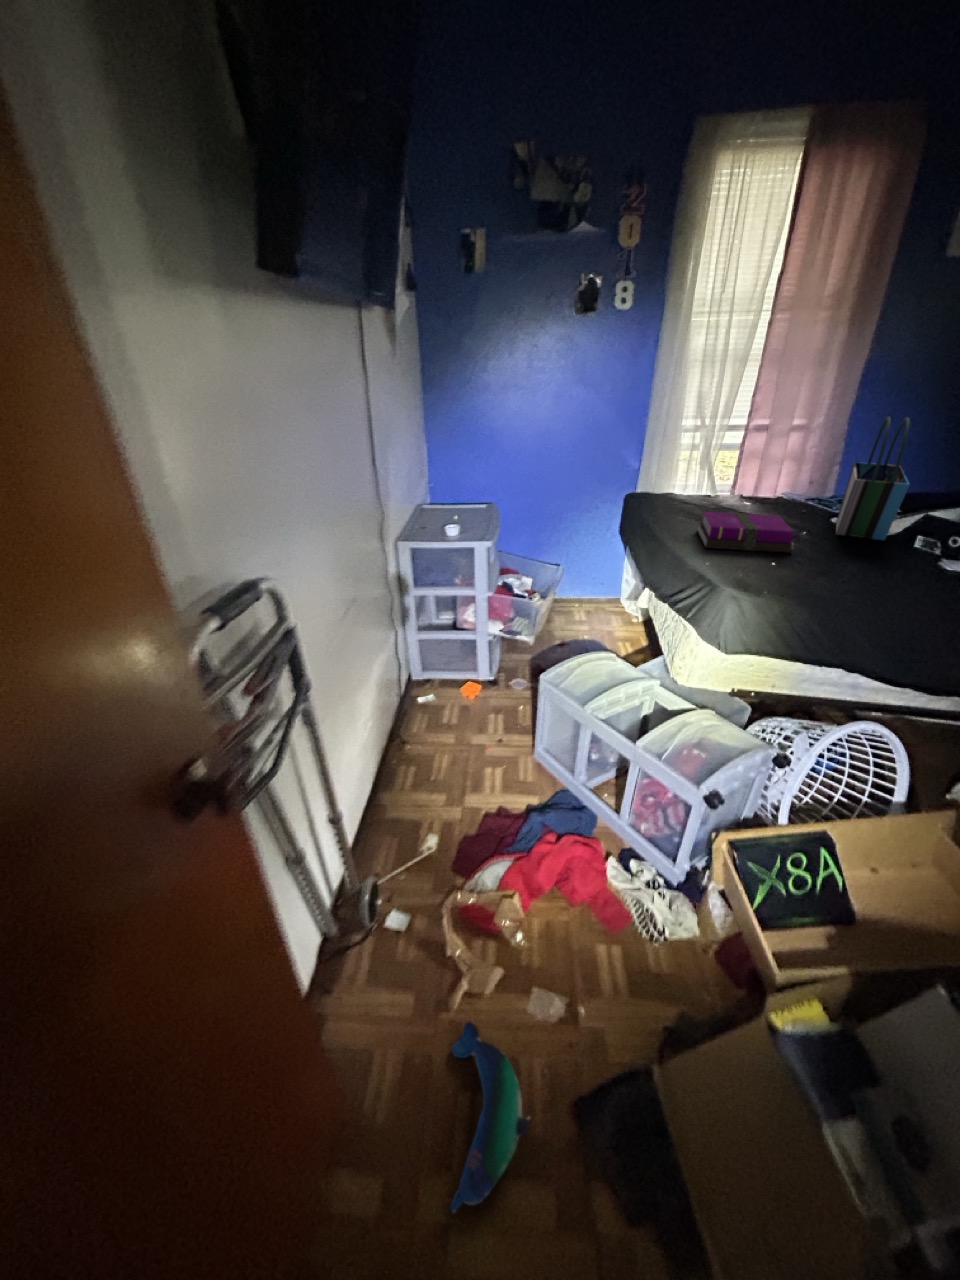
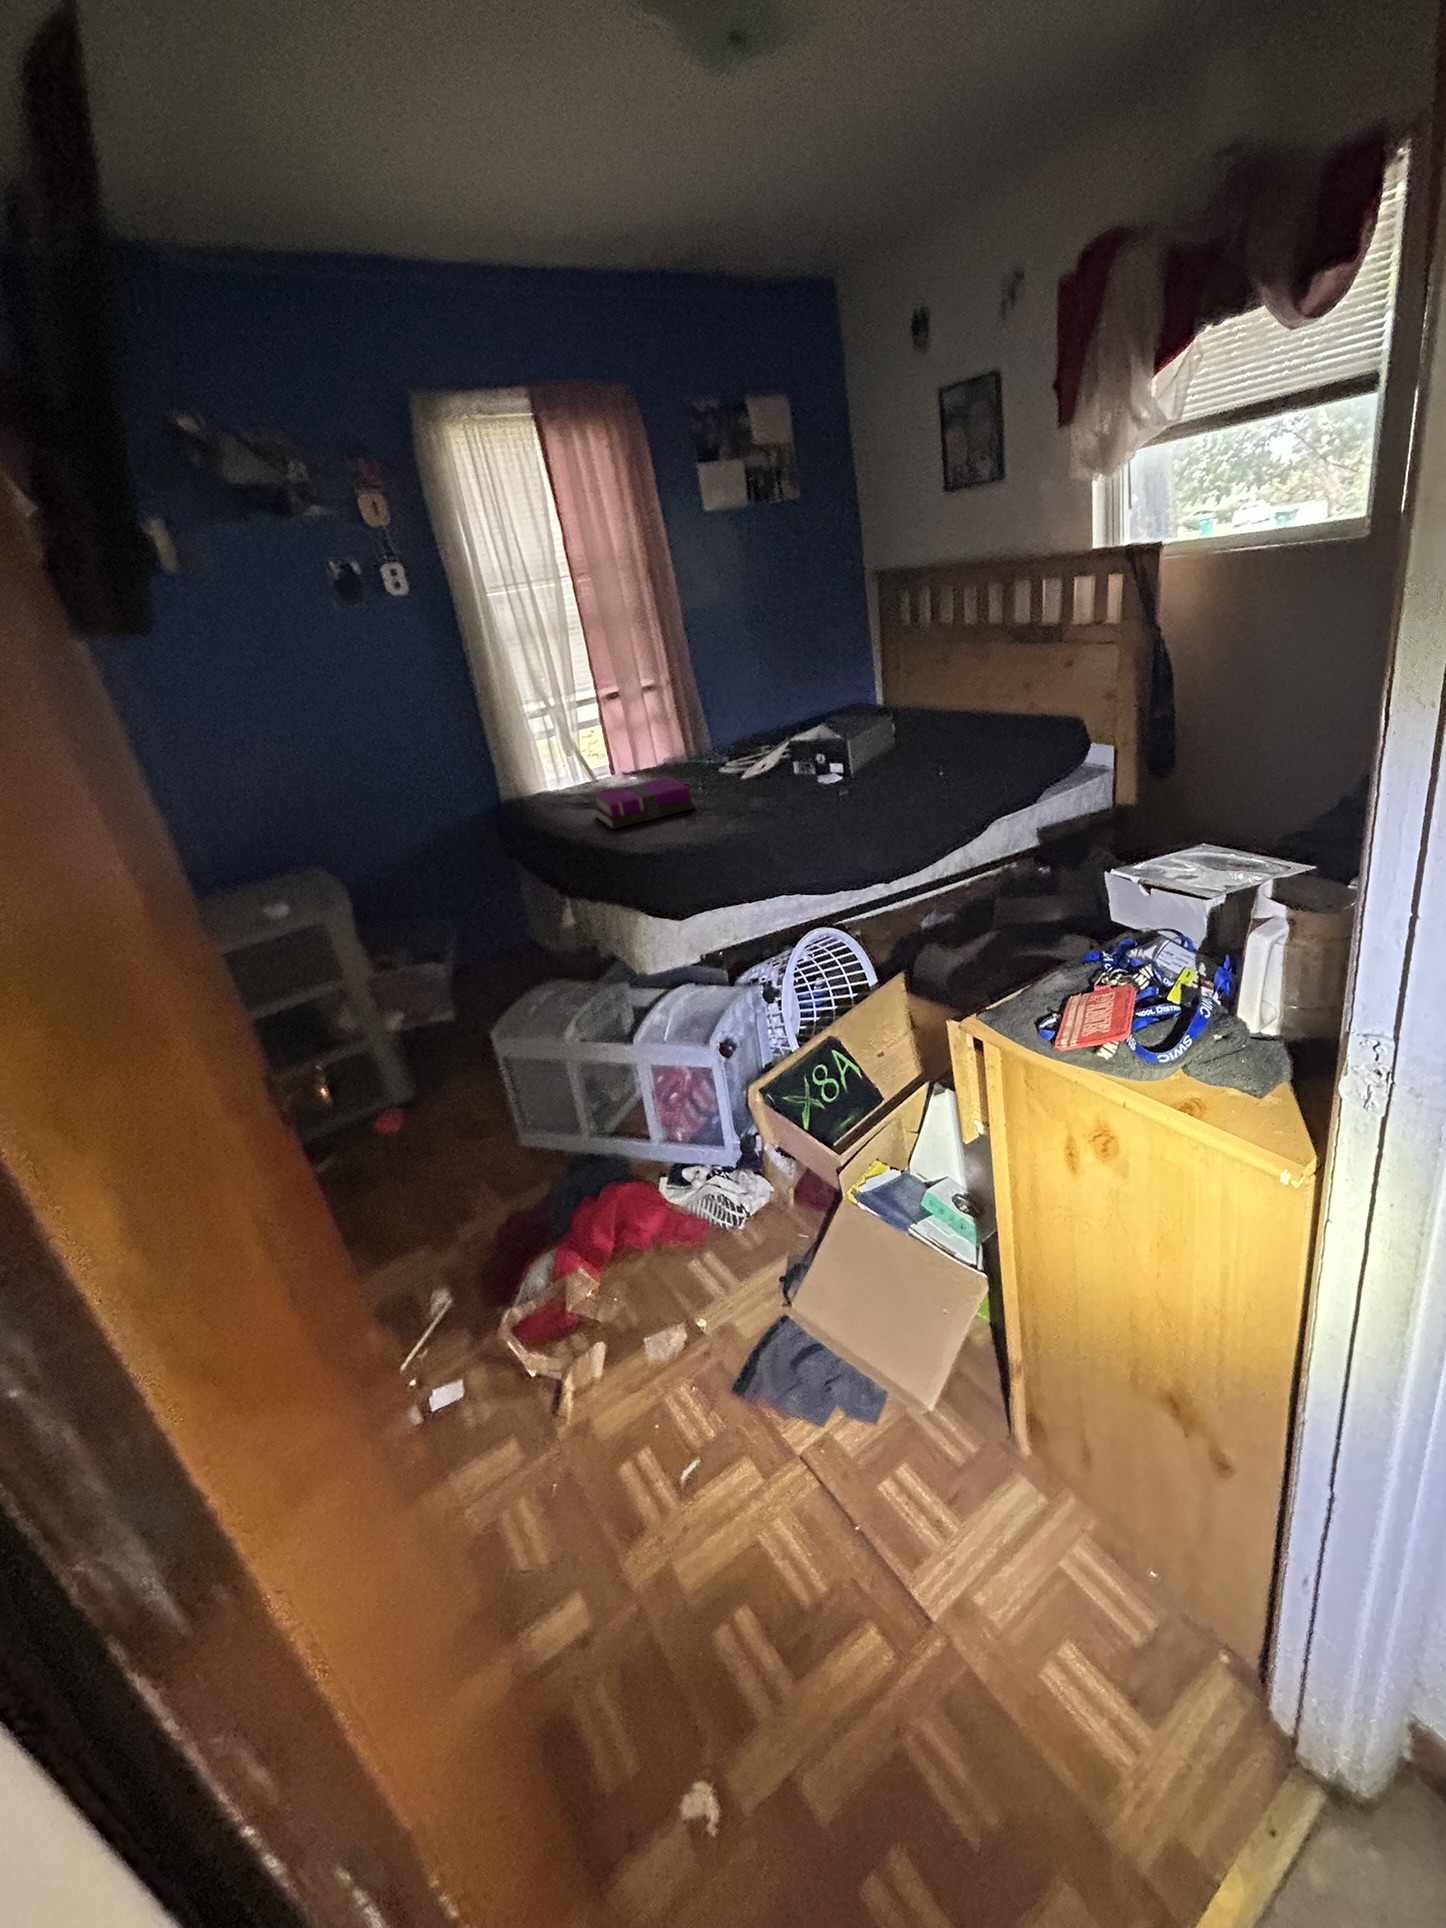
tote bag: present [836,417,910,540] -> none [712,659,769,781]
plush toy: present [450,1021,530,1213] -> none [589,1392,703,1545]

